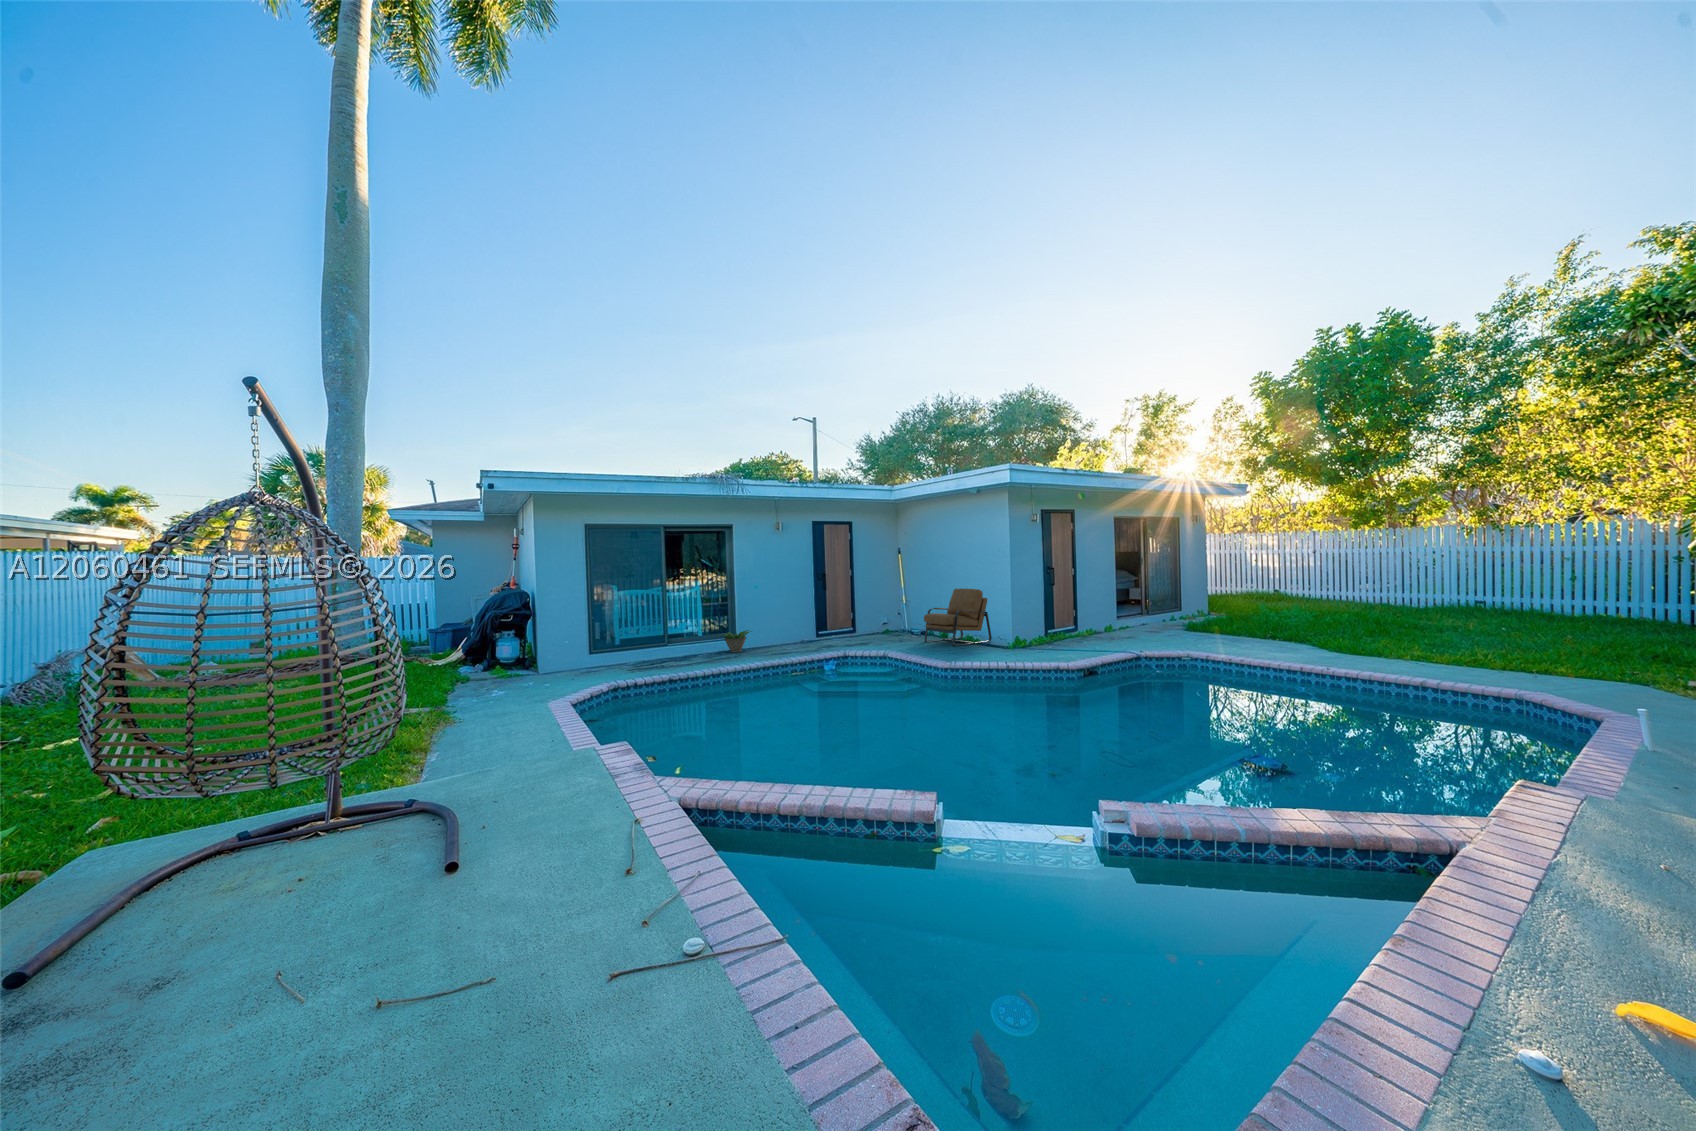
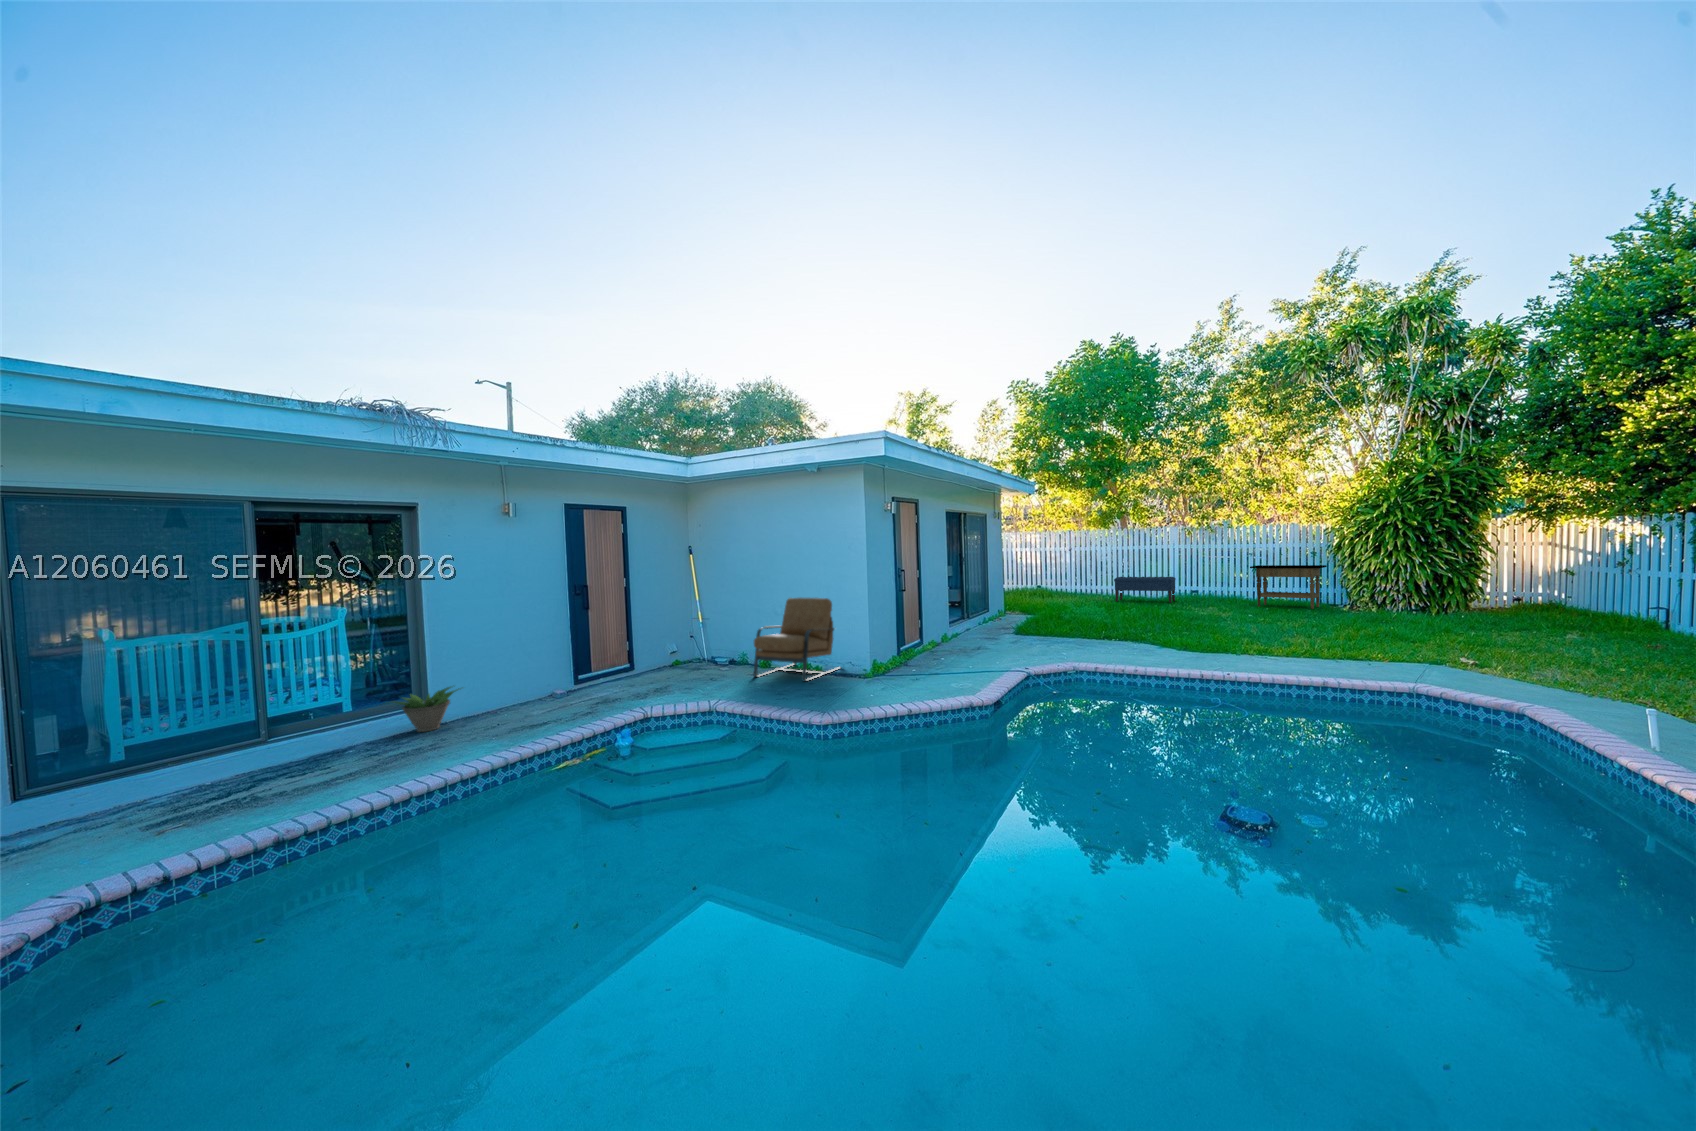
side table: none [1521,572,1632,624] -> present [1250,565,1327,609]
bench: none [1357,582,1437,612] -> present [1114,577,1176,603]

